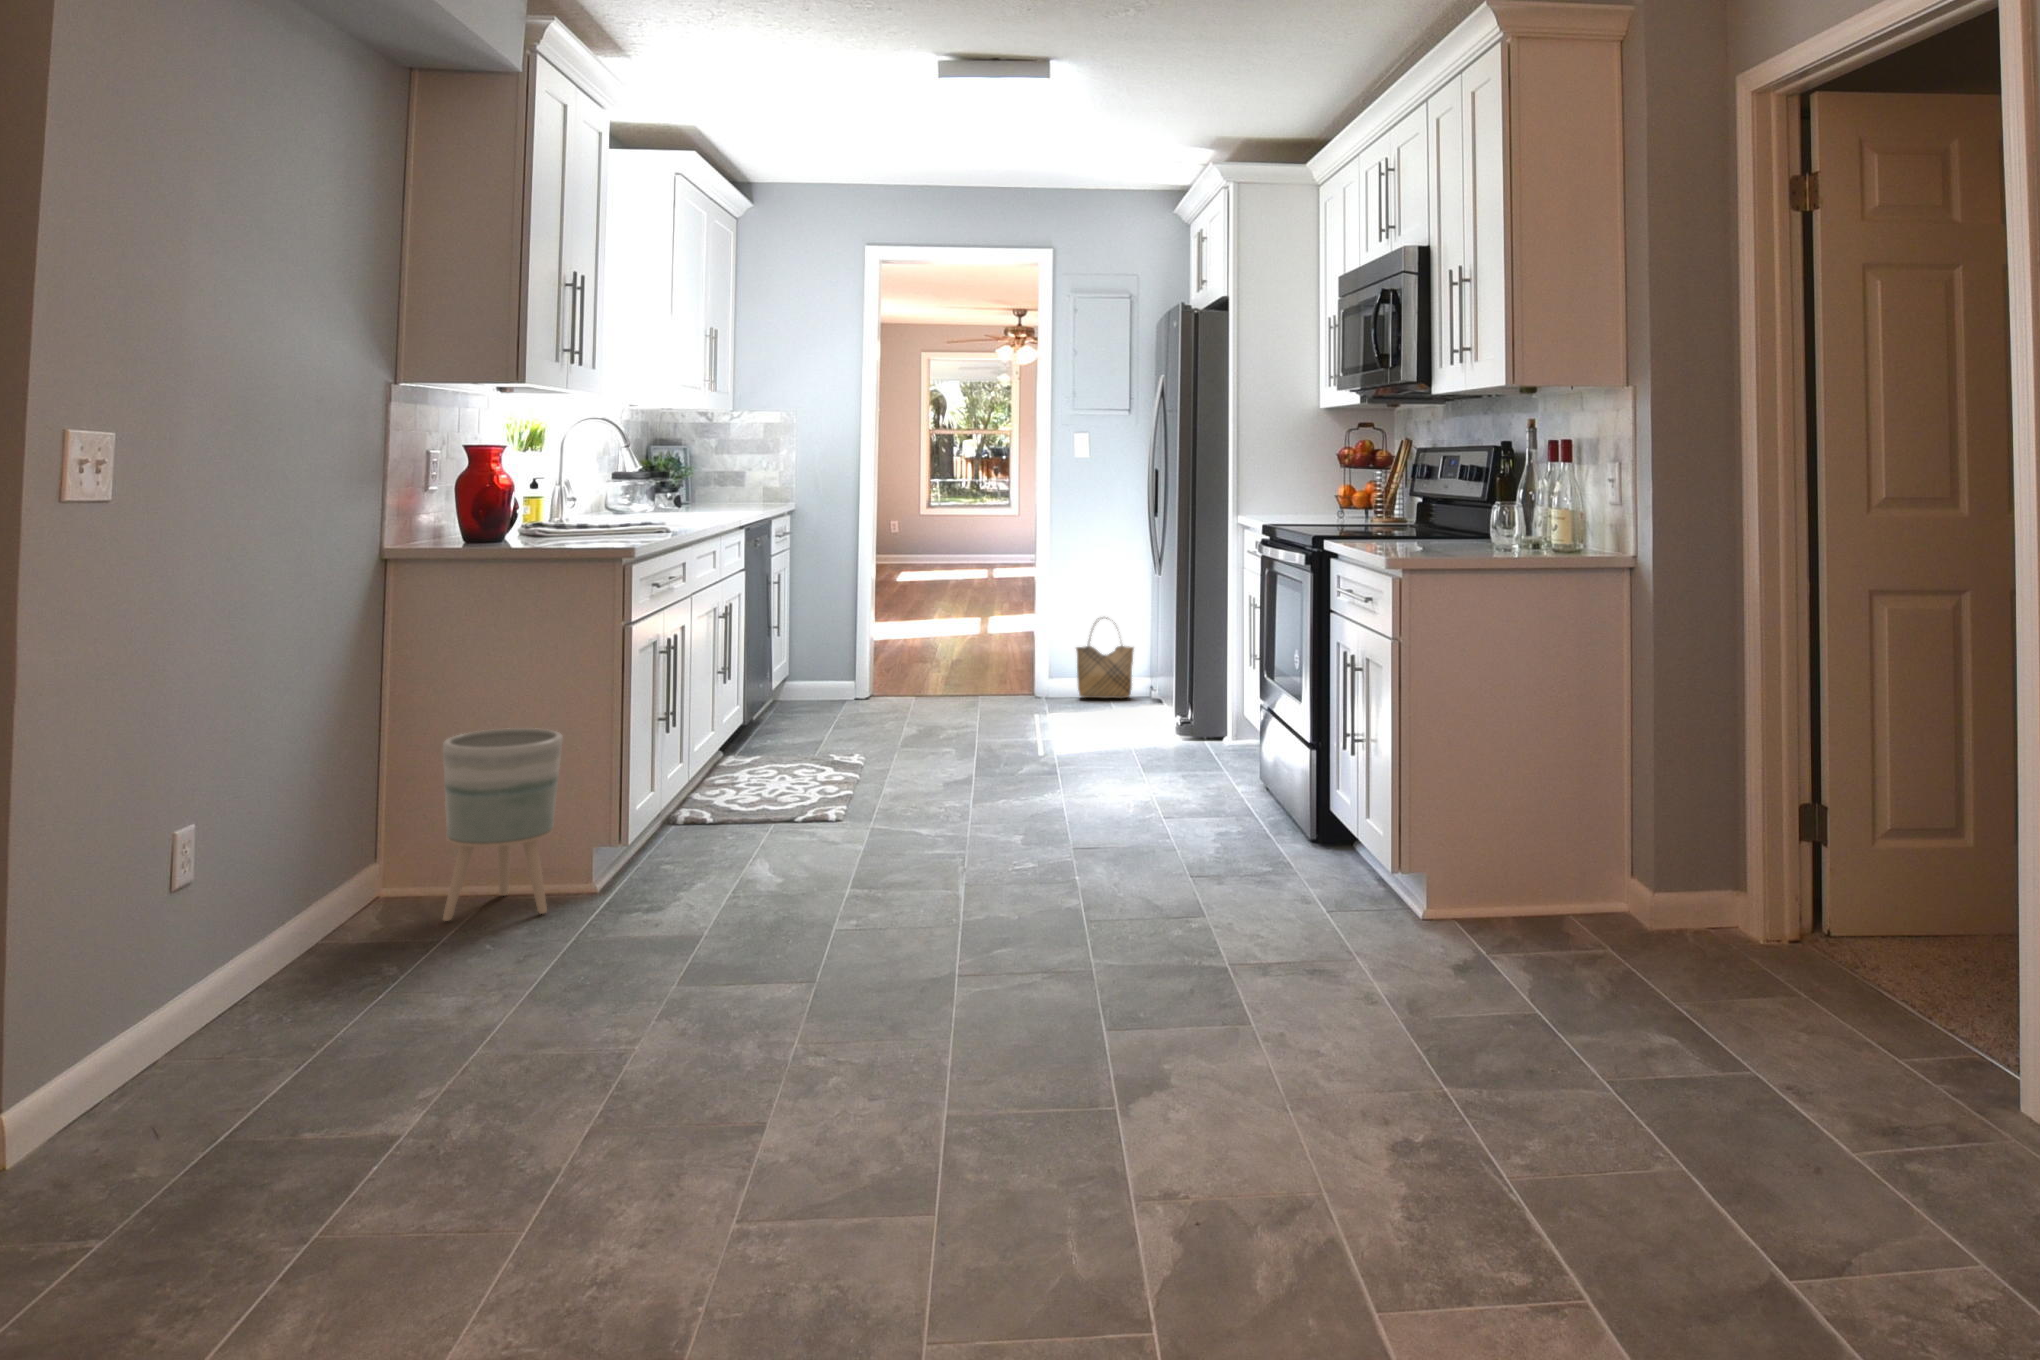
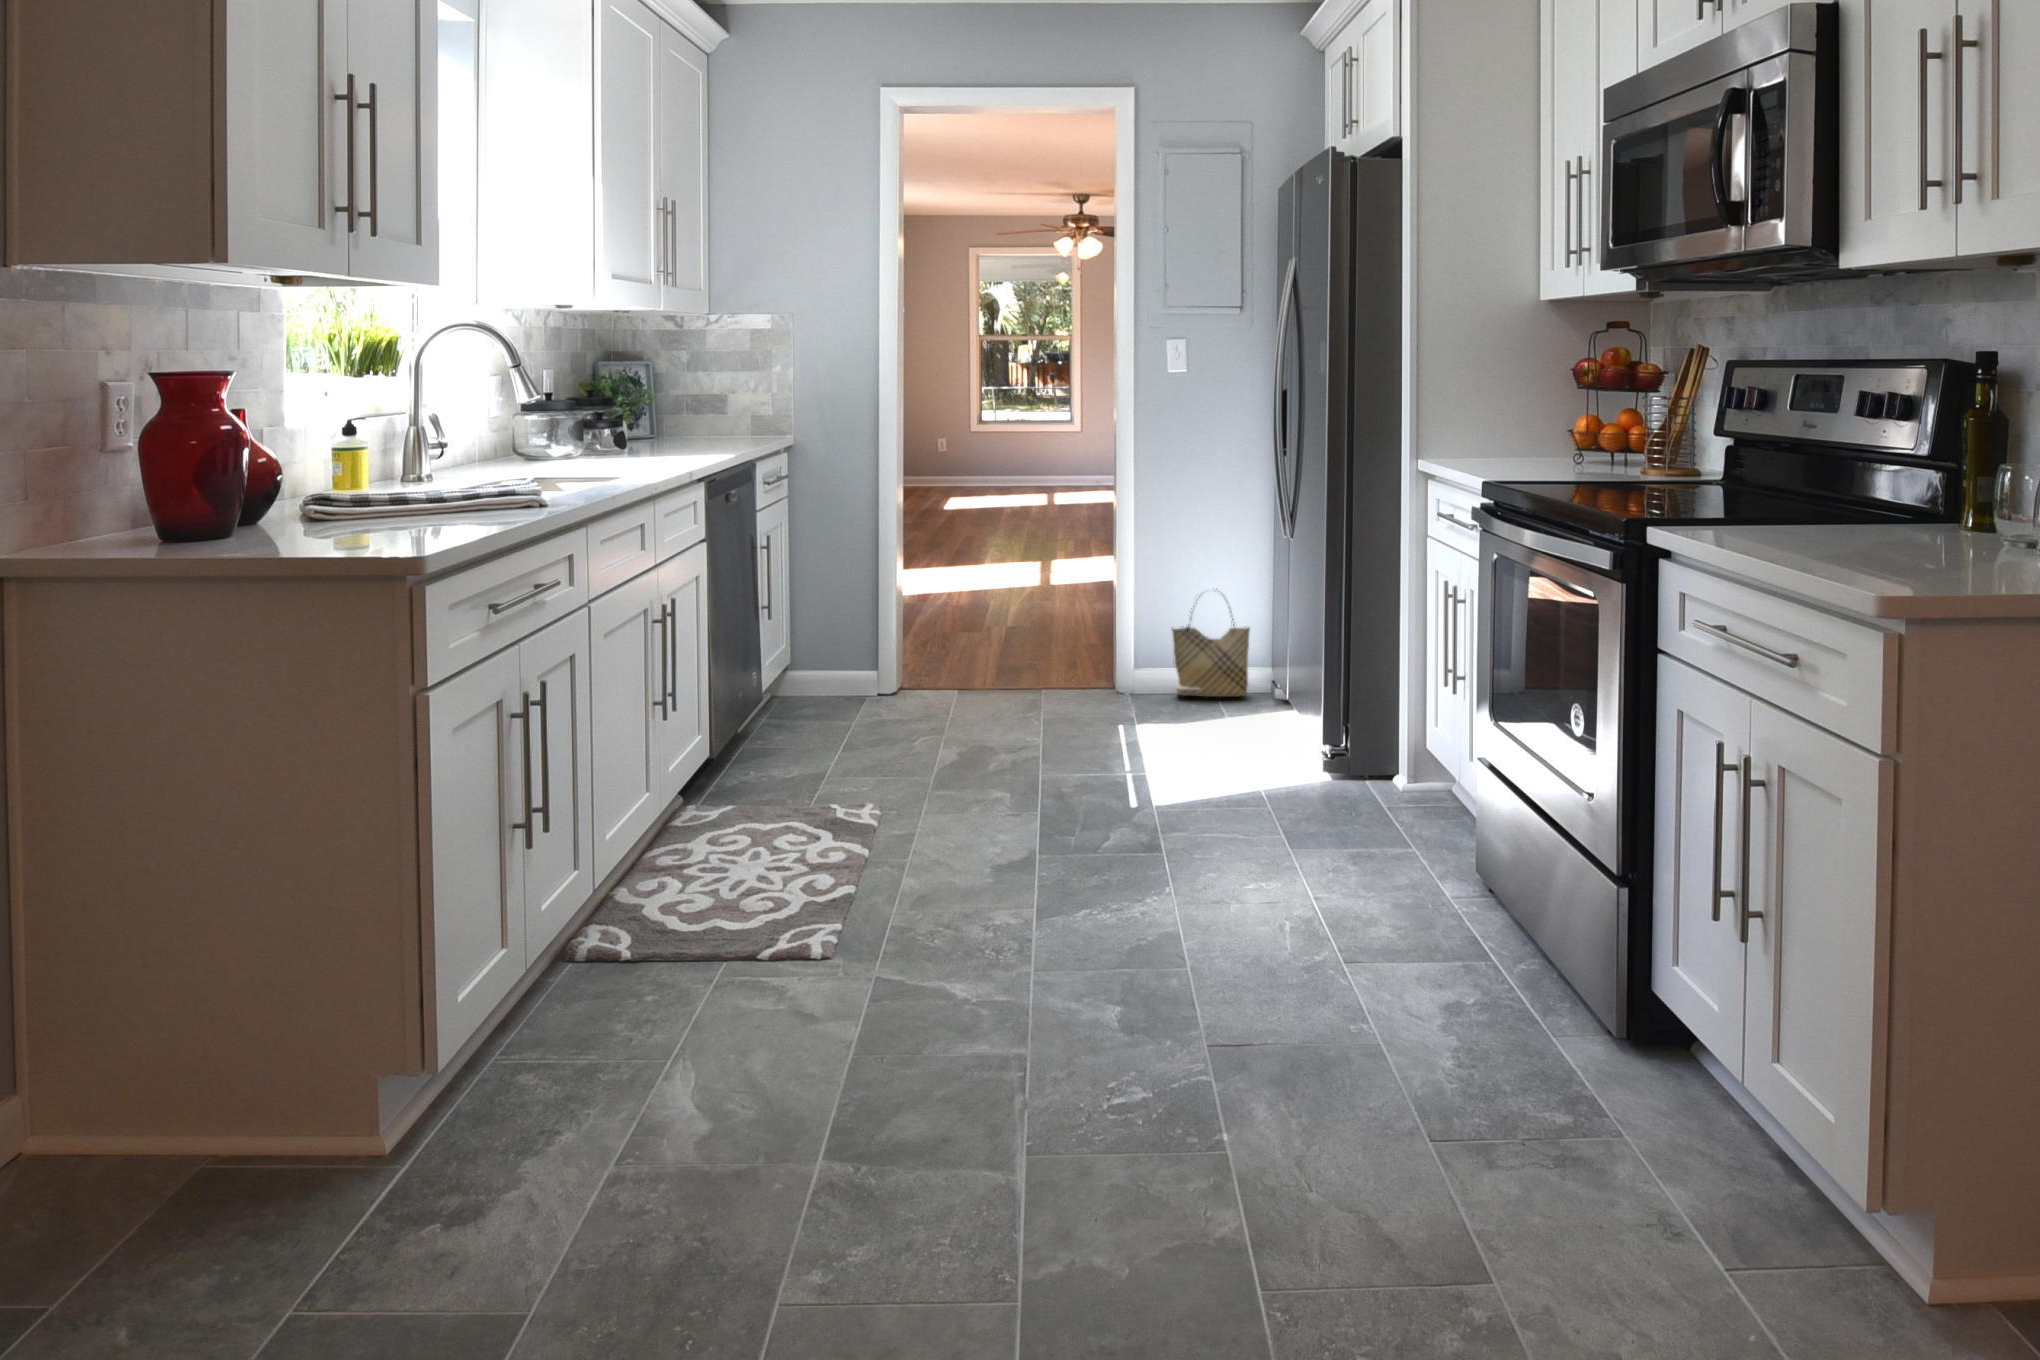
planter: present [443,728,563,921] -> none [70,873,304,1250]

